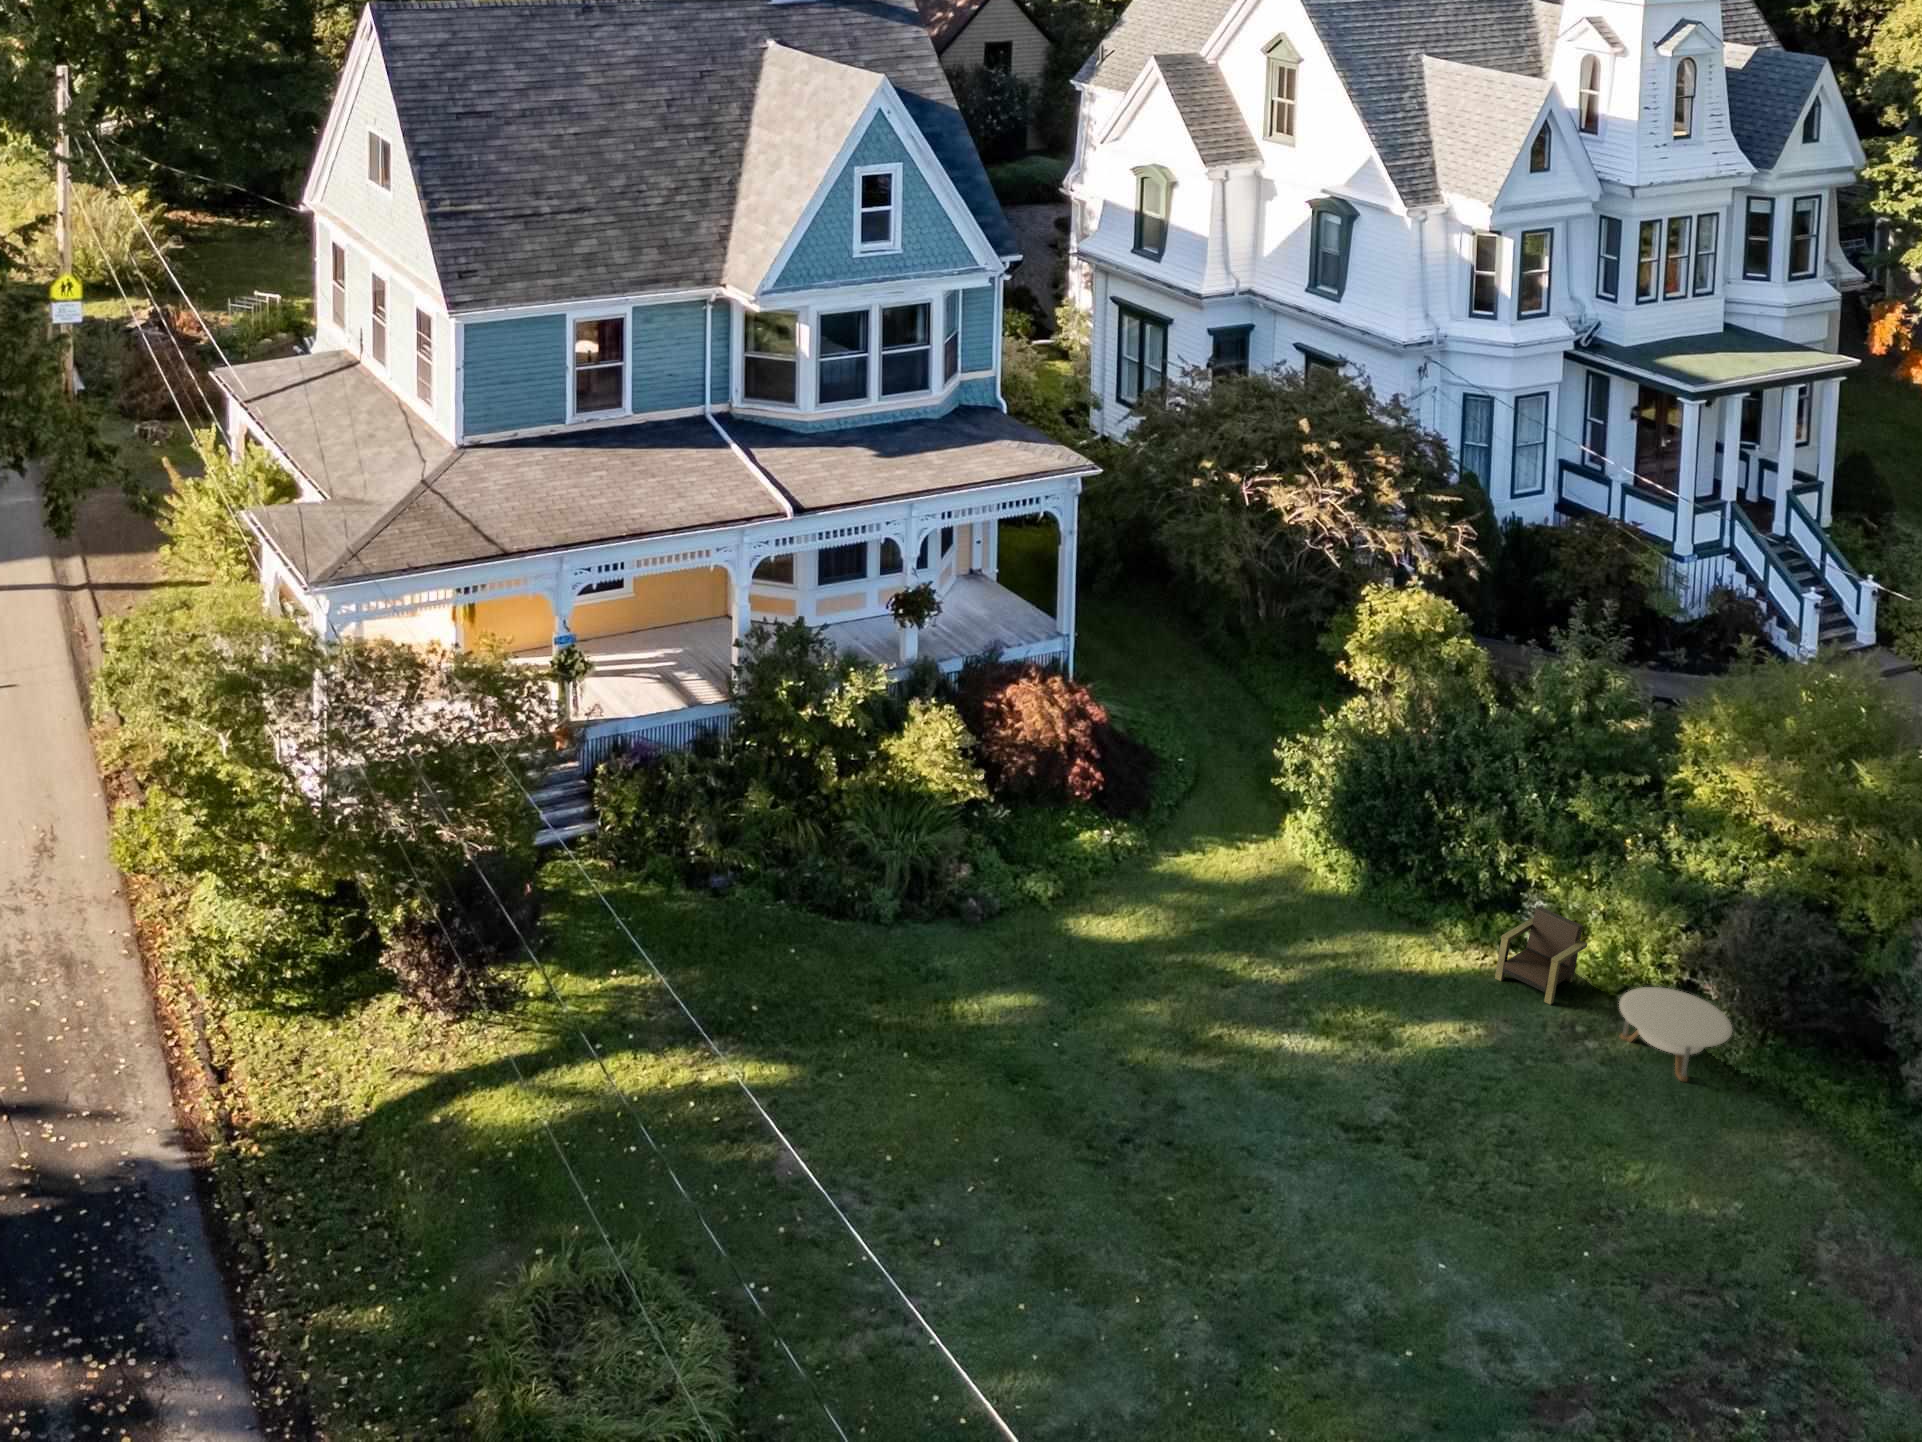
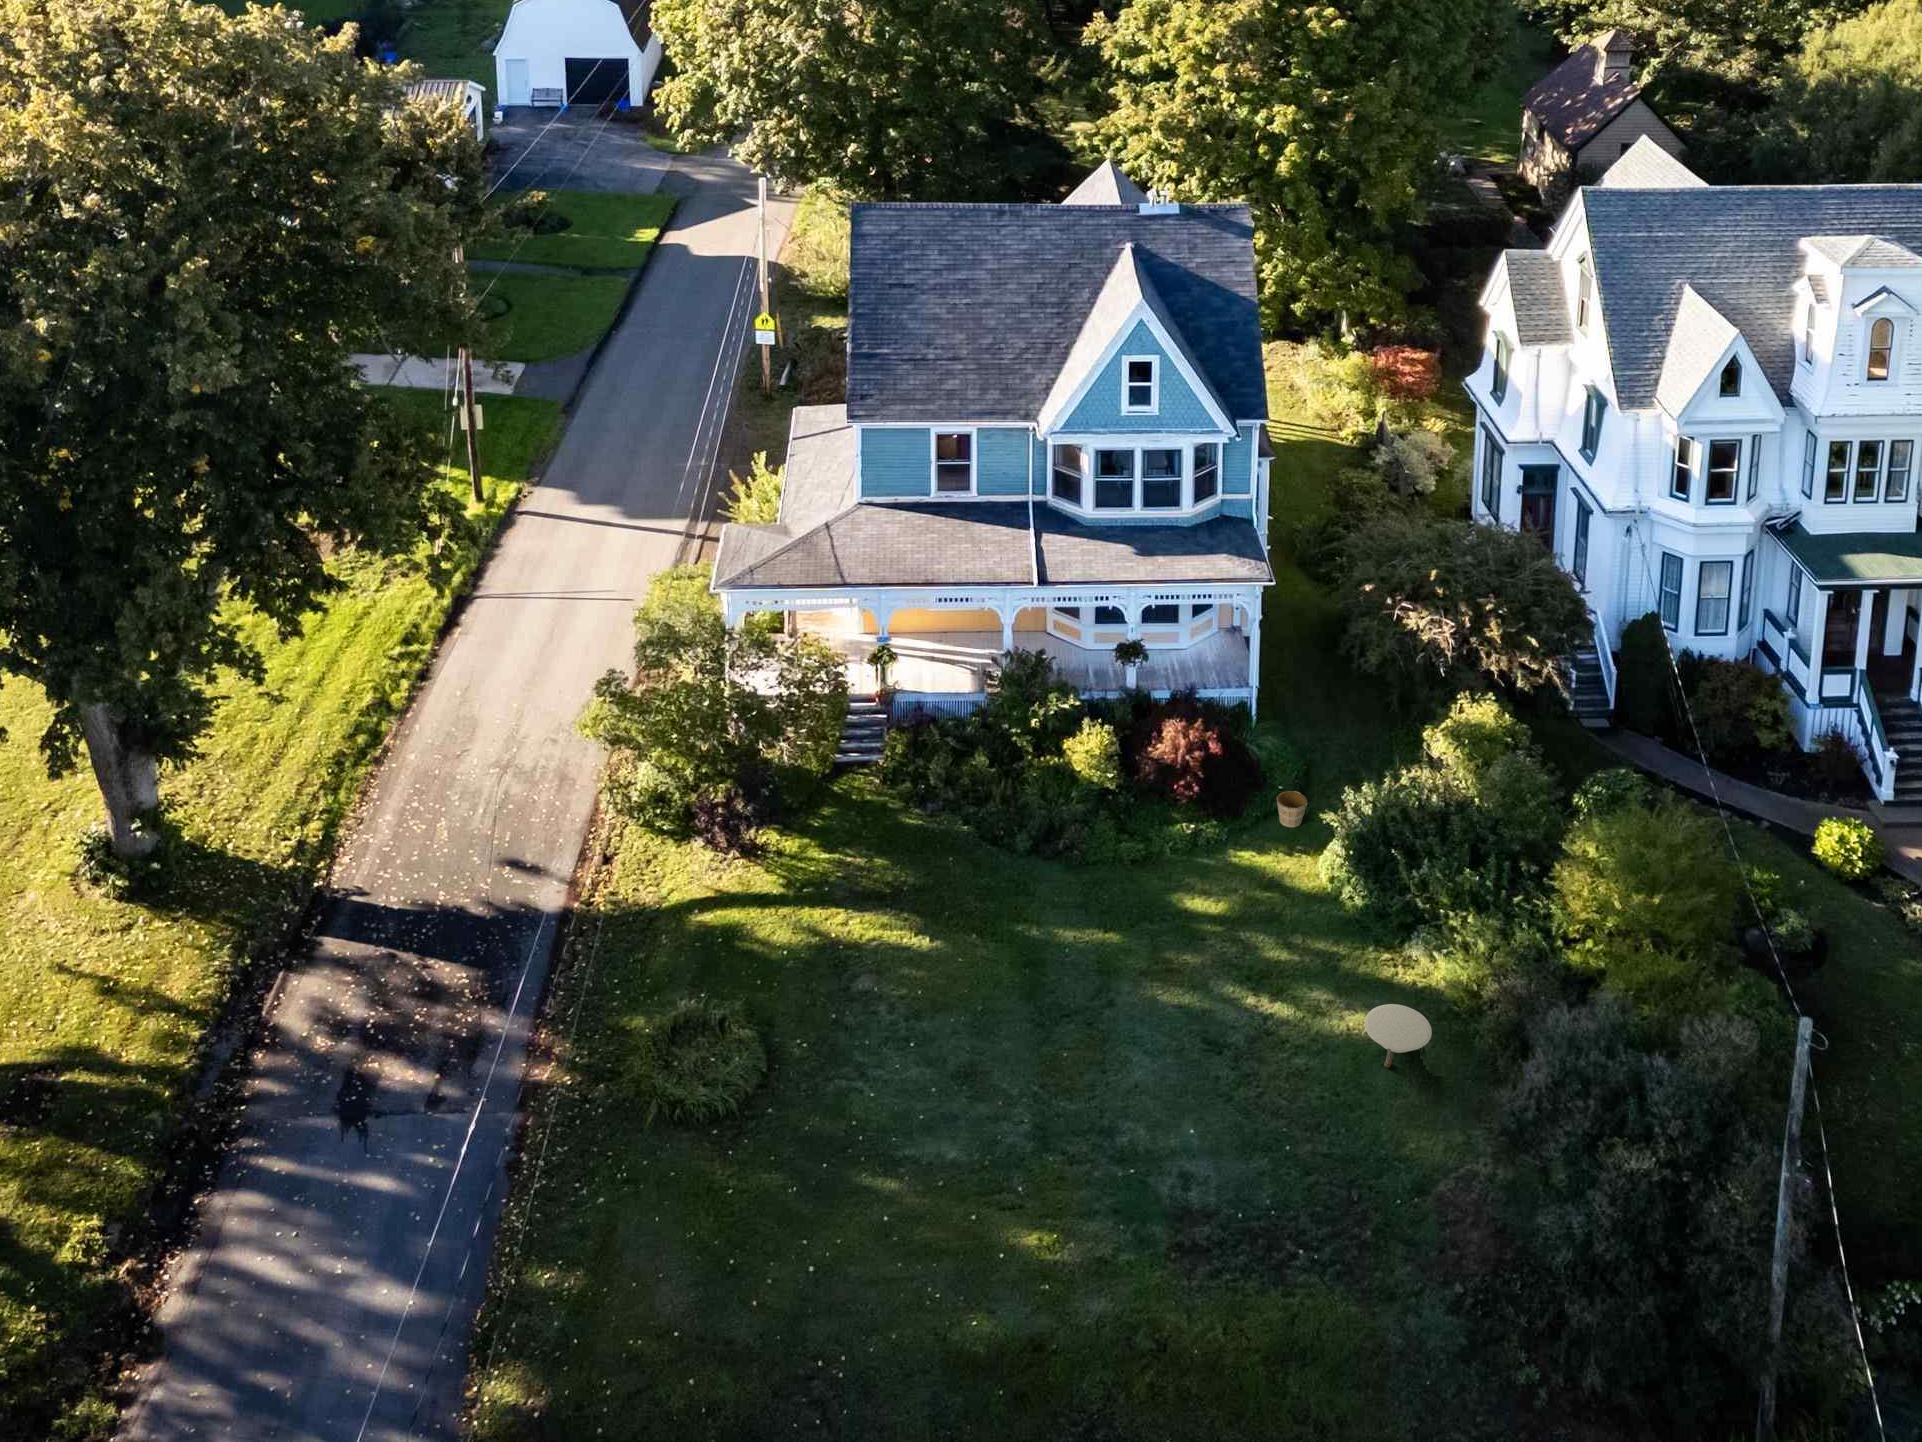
wooden bucket: none [1233,751,1281,806] -> present [1277,791,1308,828]
armchair: present [1495,907,1587,1005] -> none [1331,938,1387,1000]

